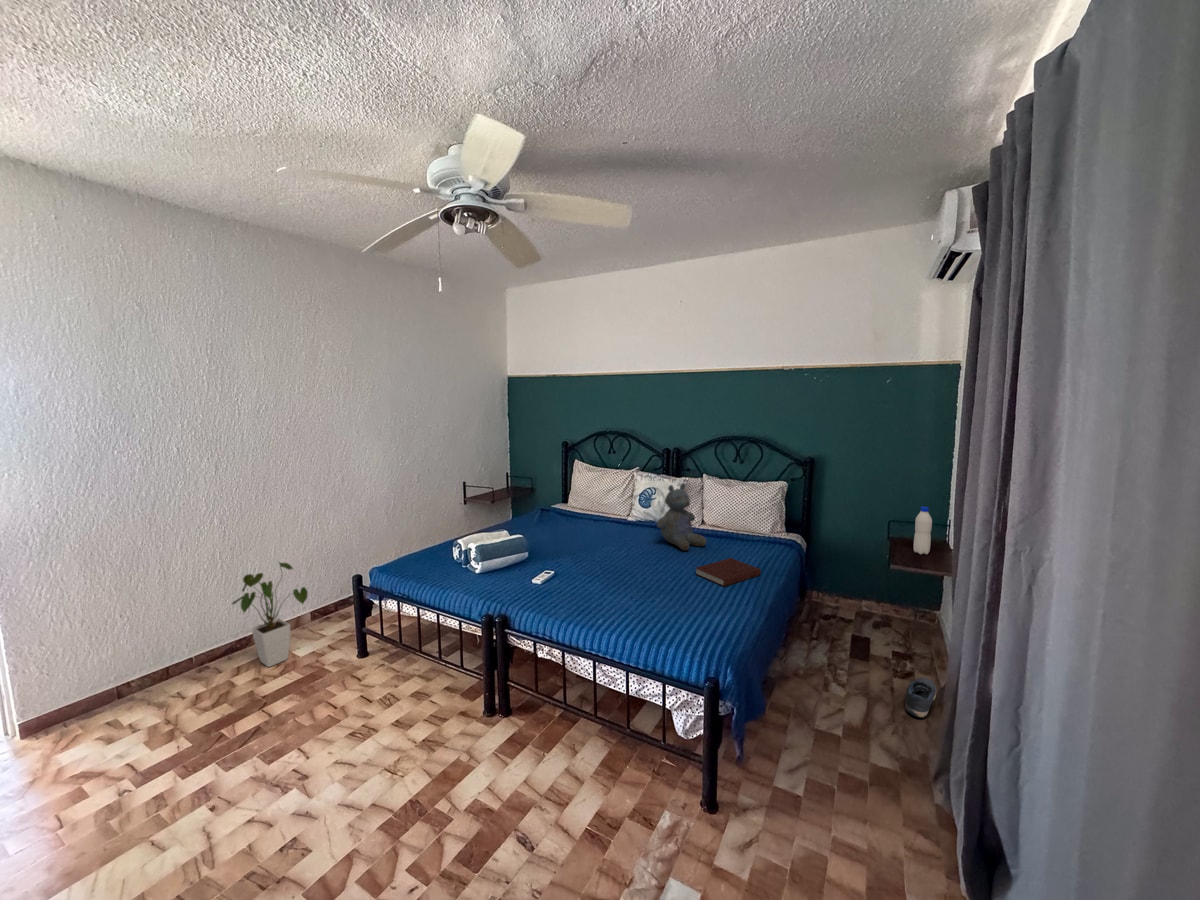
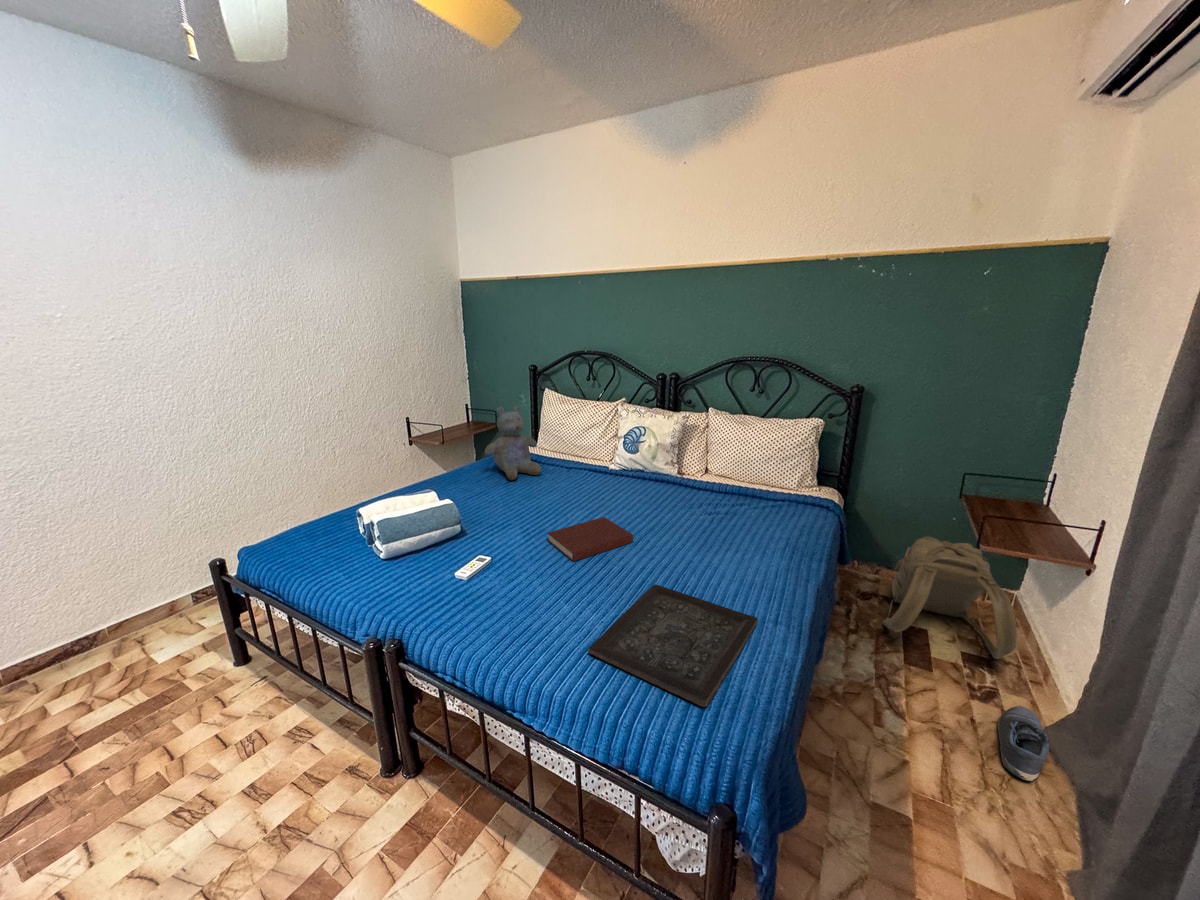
stuffed bear: present [657,483,706,550] -> present [485,404,541,480]
water bottle: present [913,507,932,554] -> none [1006,459,1042,526]
notebook: present [696,558,761,586] -> present [547,517,633,562]
house plant: present [232,563,308,667] -> none [41,535,150,681]
backpack: none [836,566,922,652] -> present [883,537,1017,659]
tray: none [629,584,734,635] -> present [588,585,758,707]

